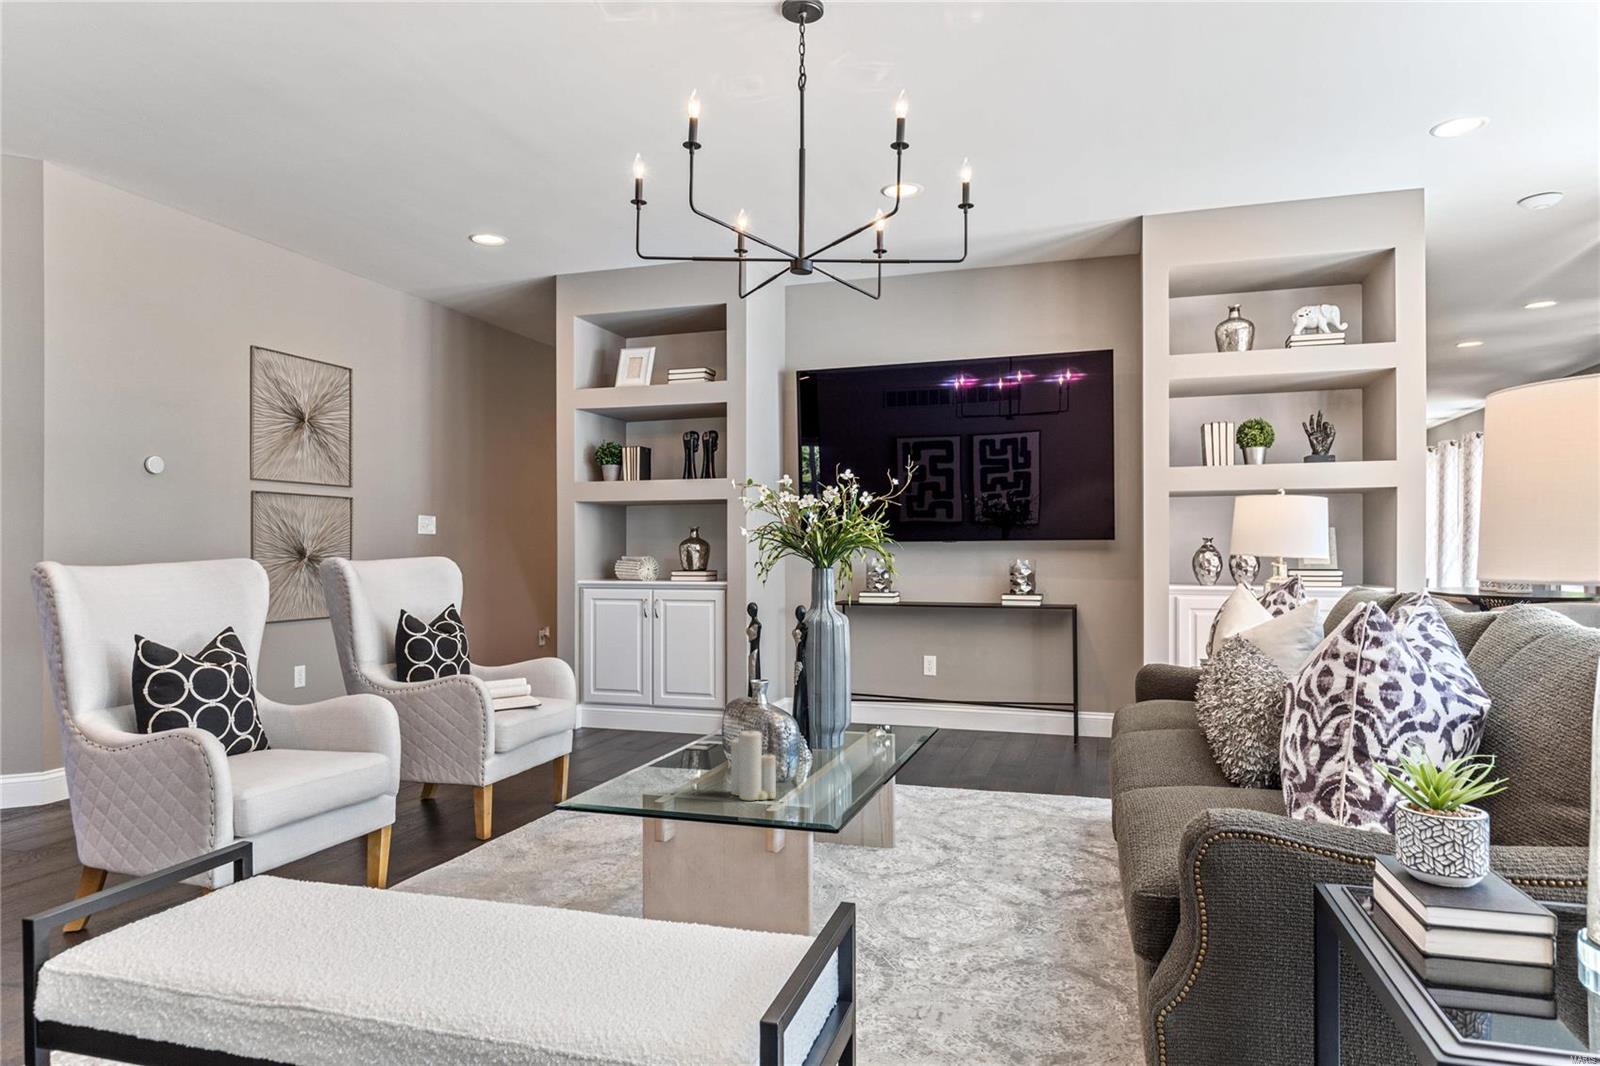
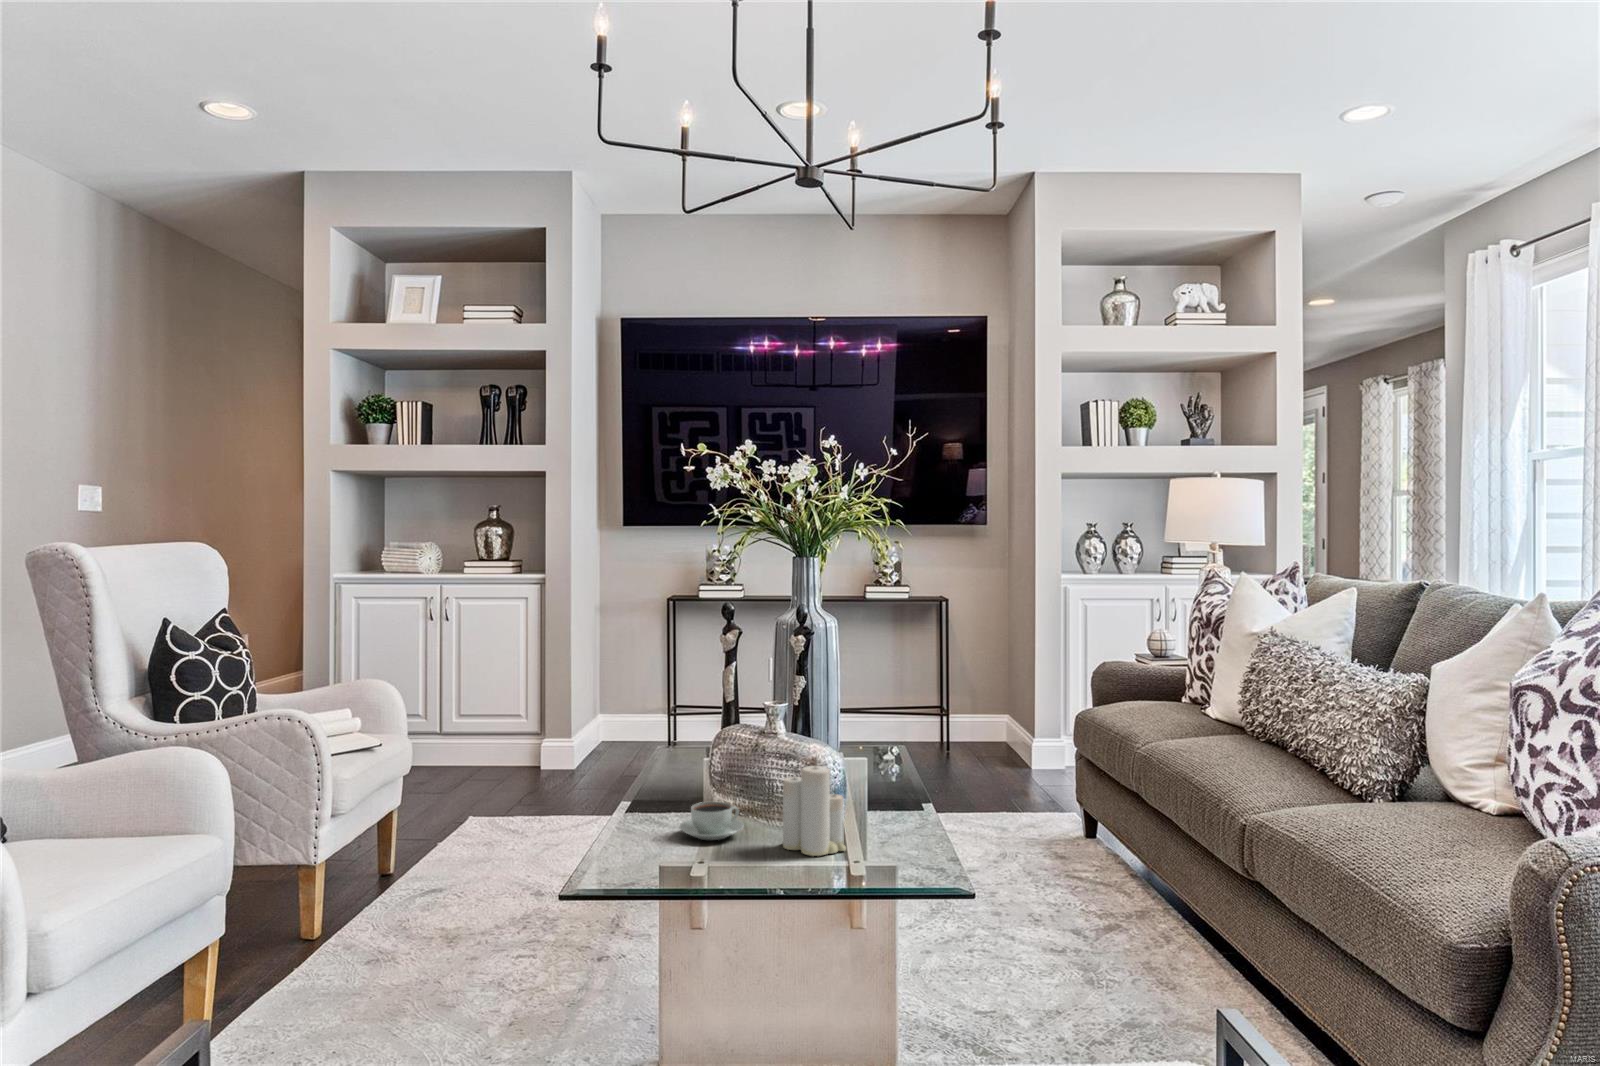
coffee cup: none [665,755,715,784] -> present [679,802,744,840]

